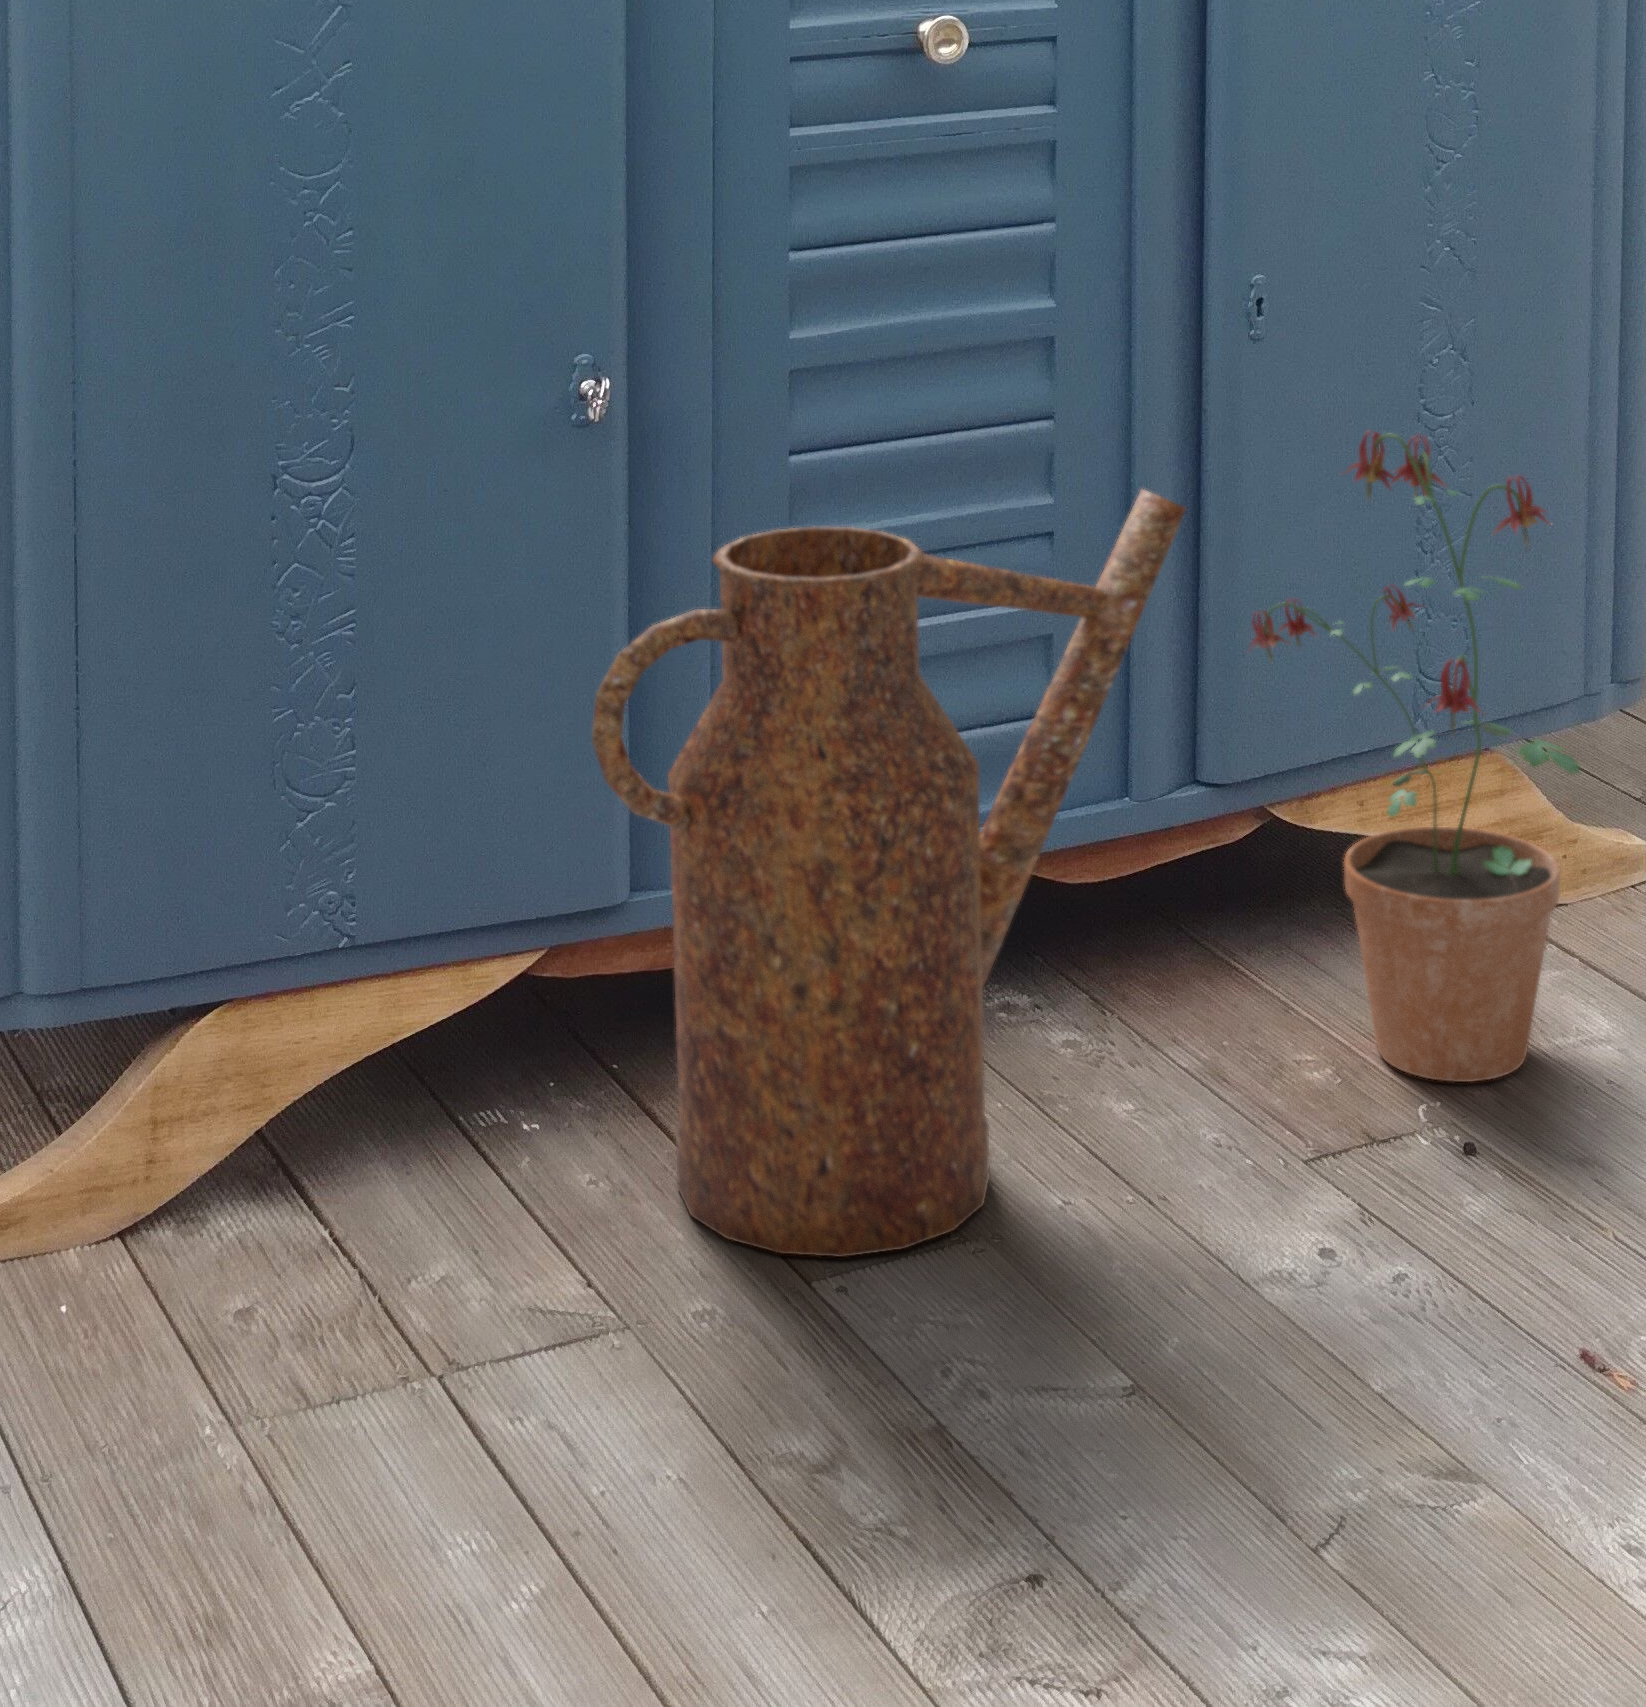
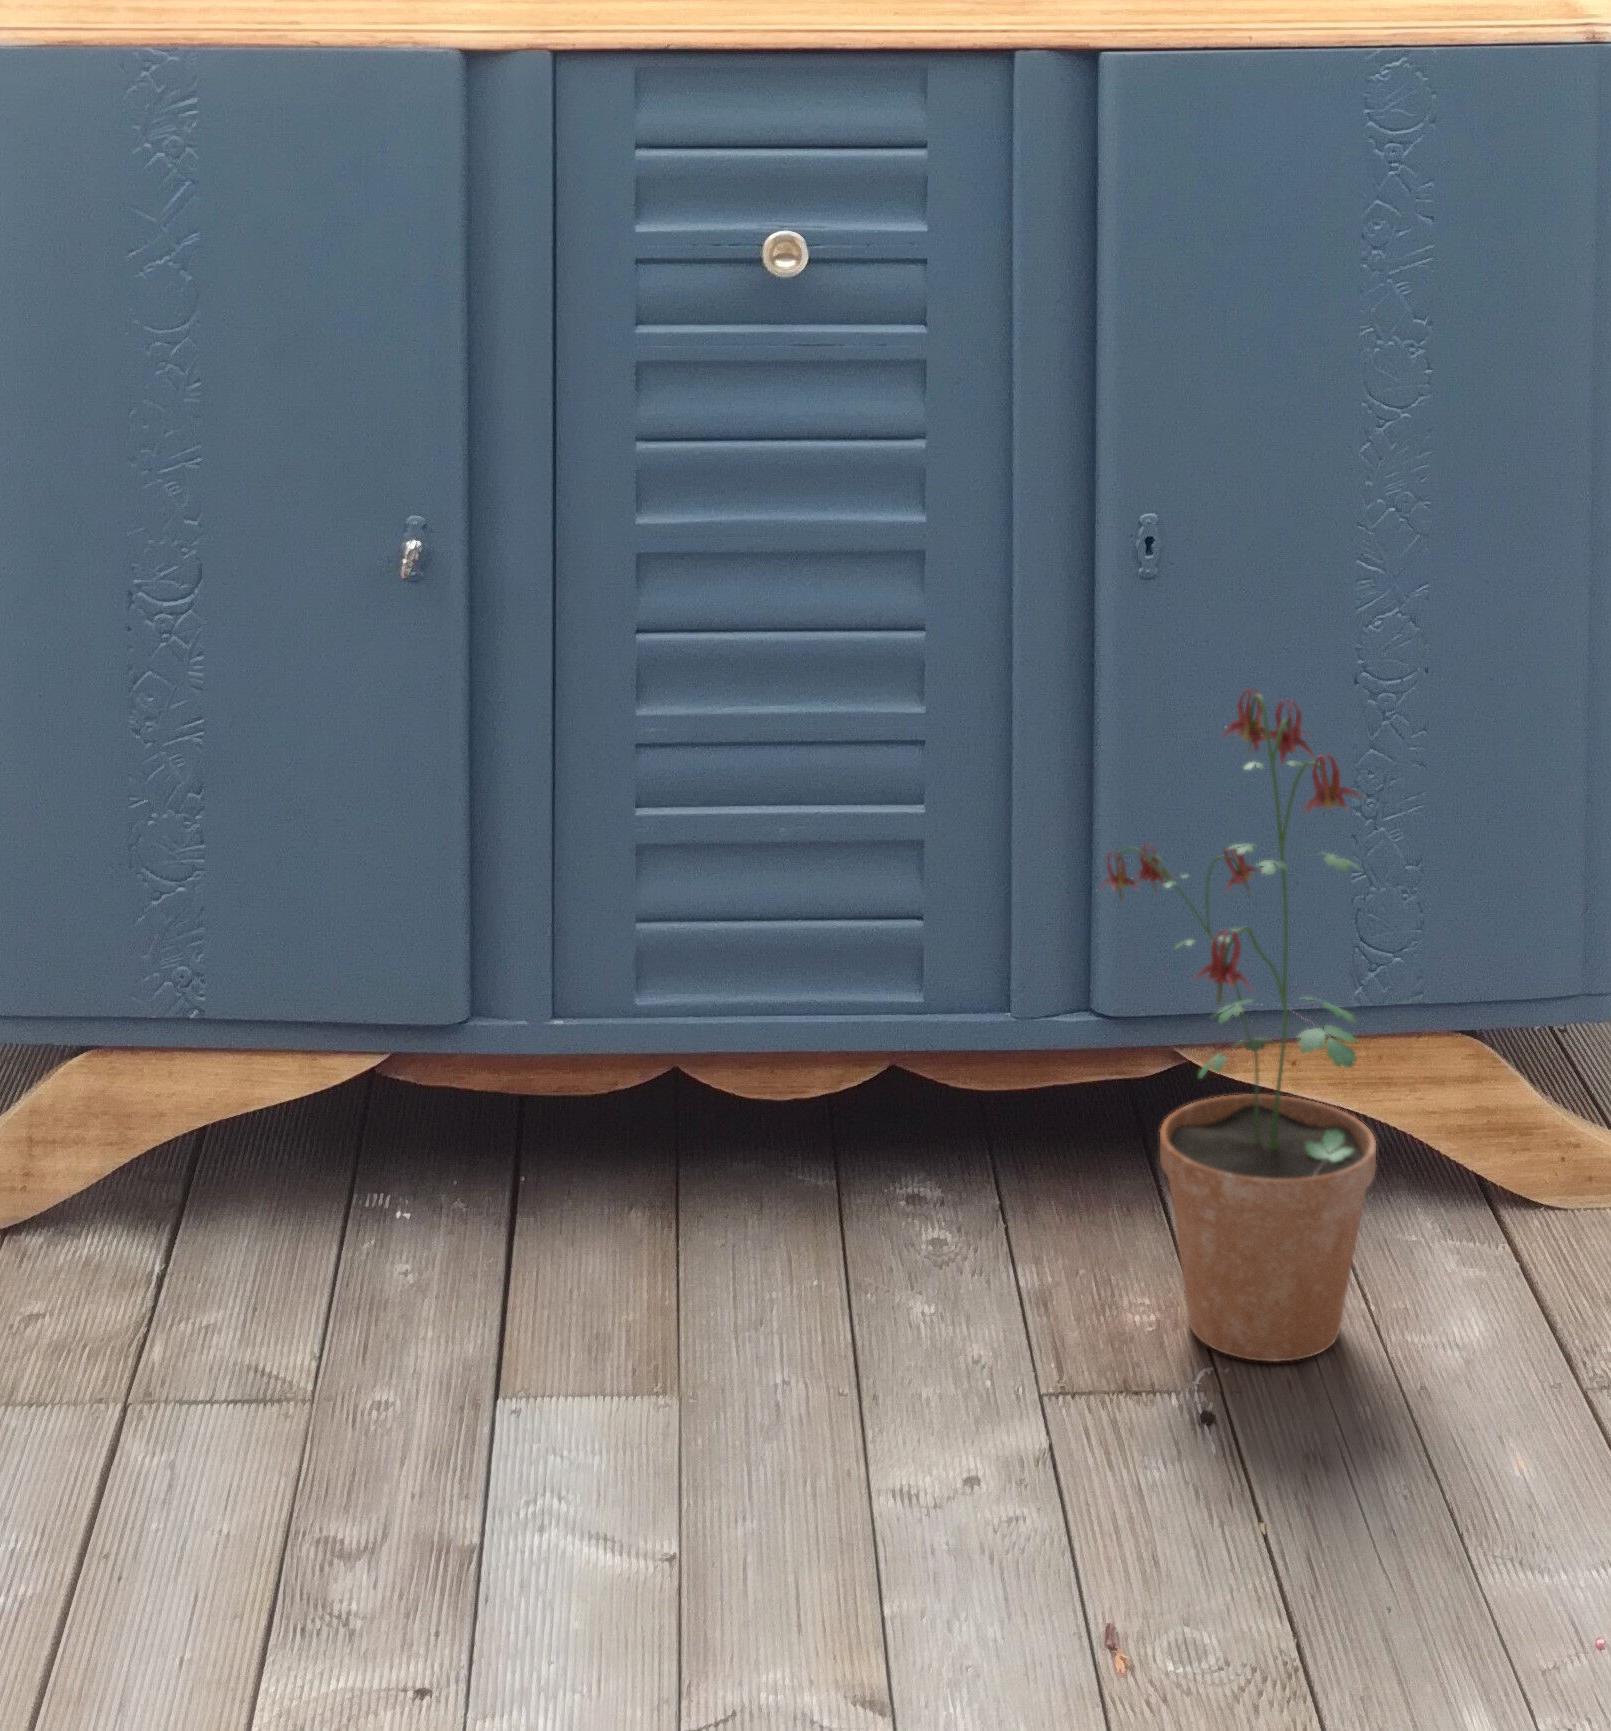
watering can: present [592,489,1185,1257] -> none [345,703,970,1387]

